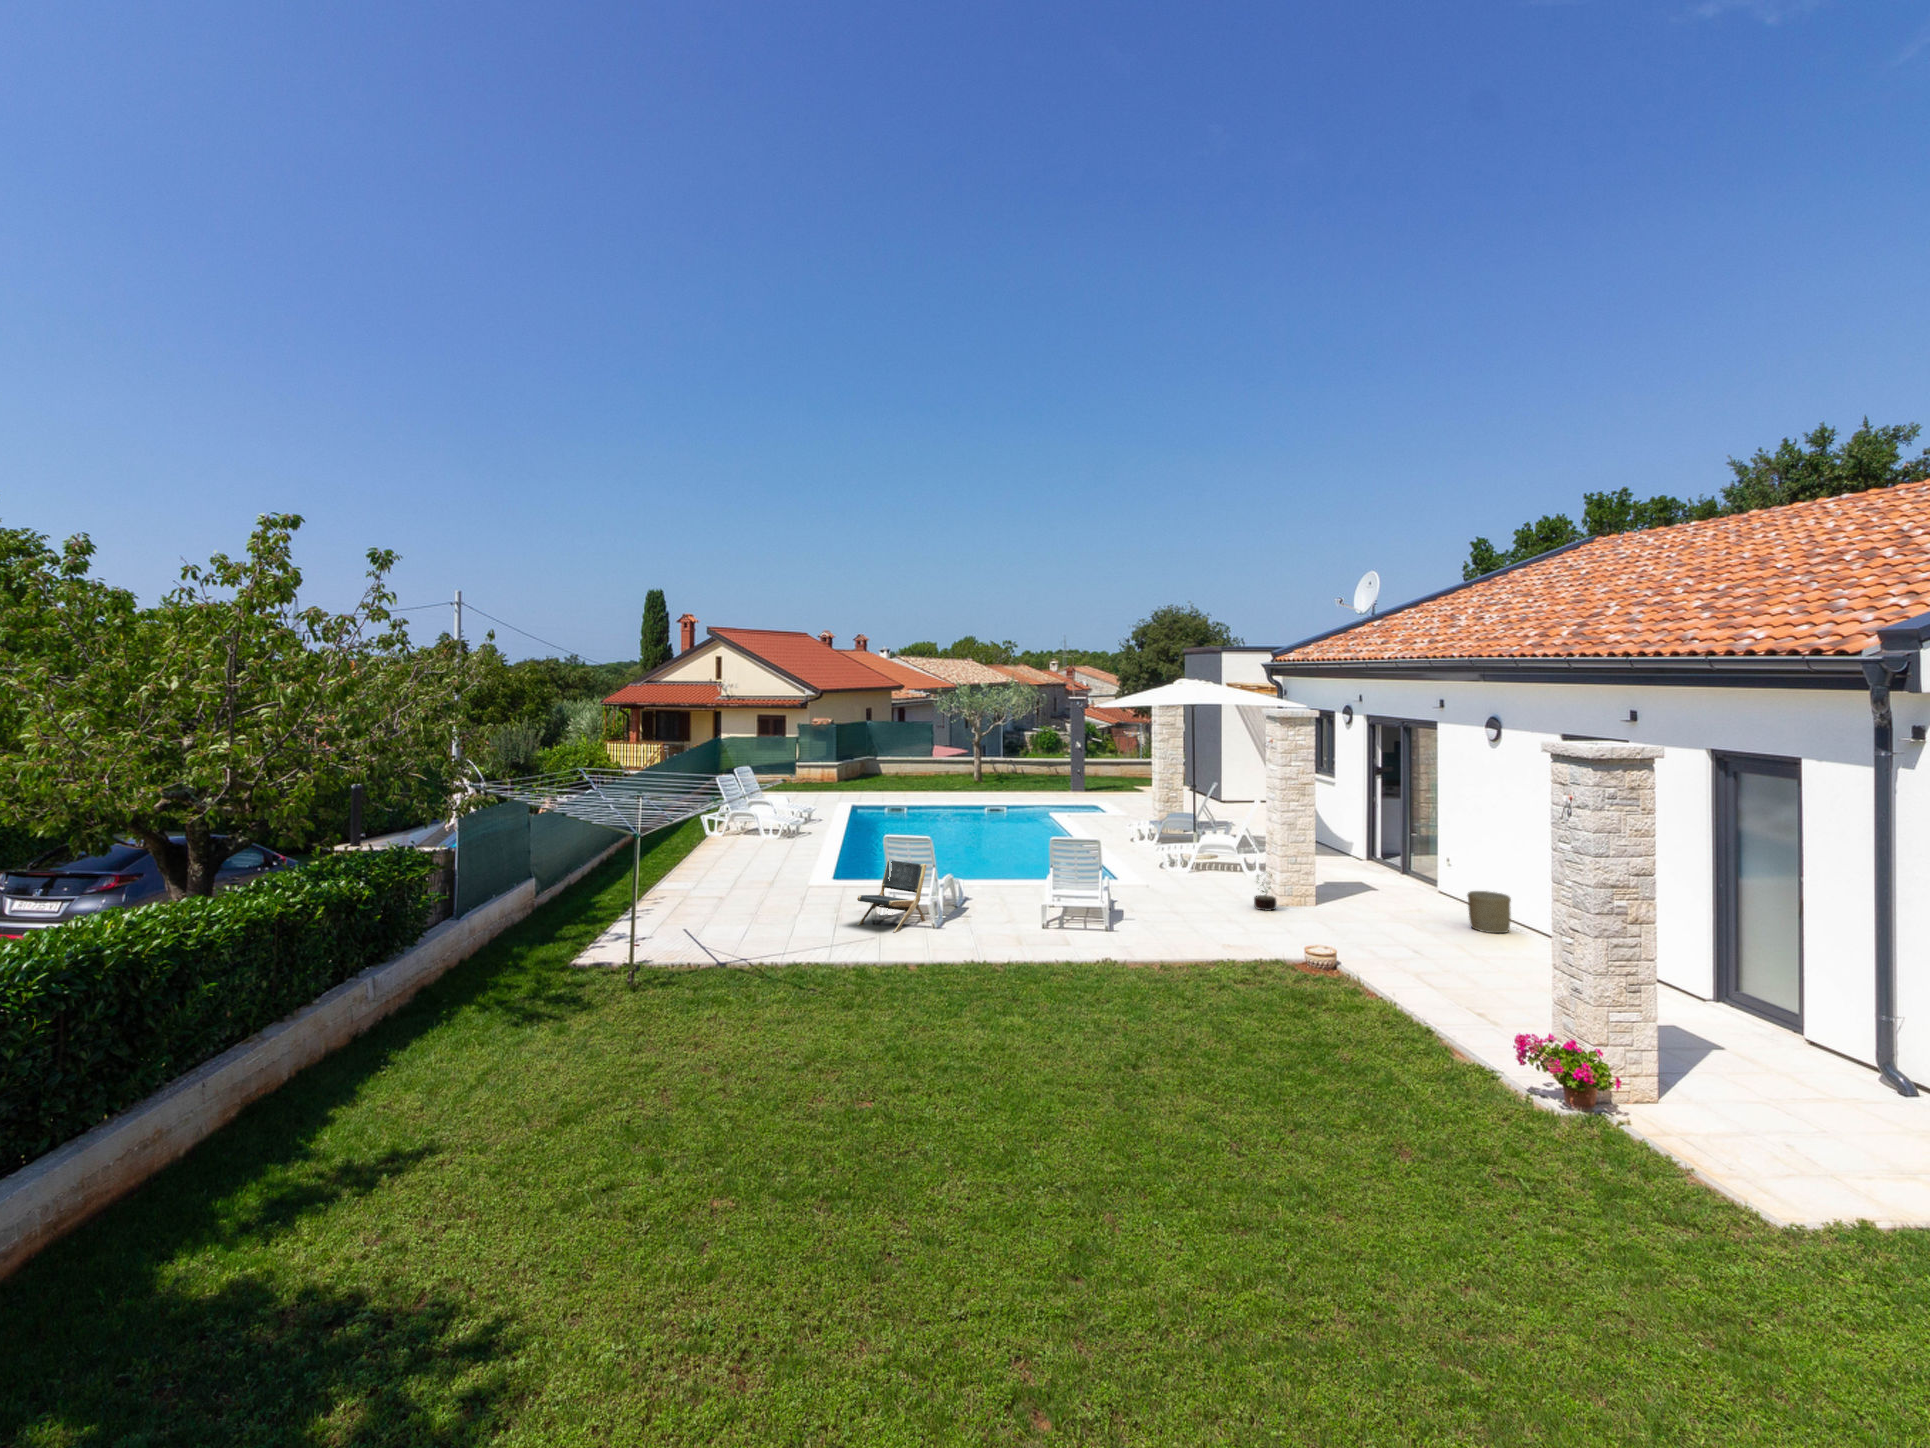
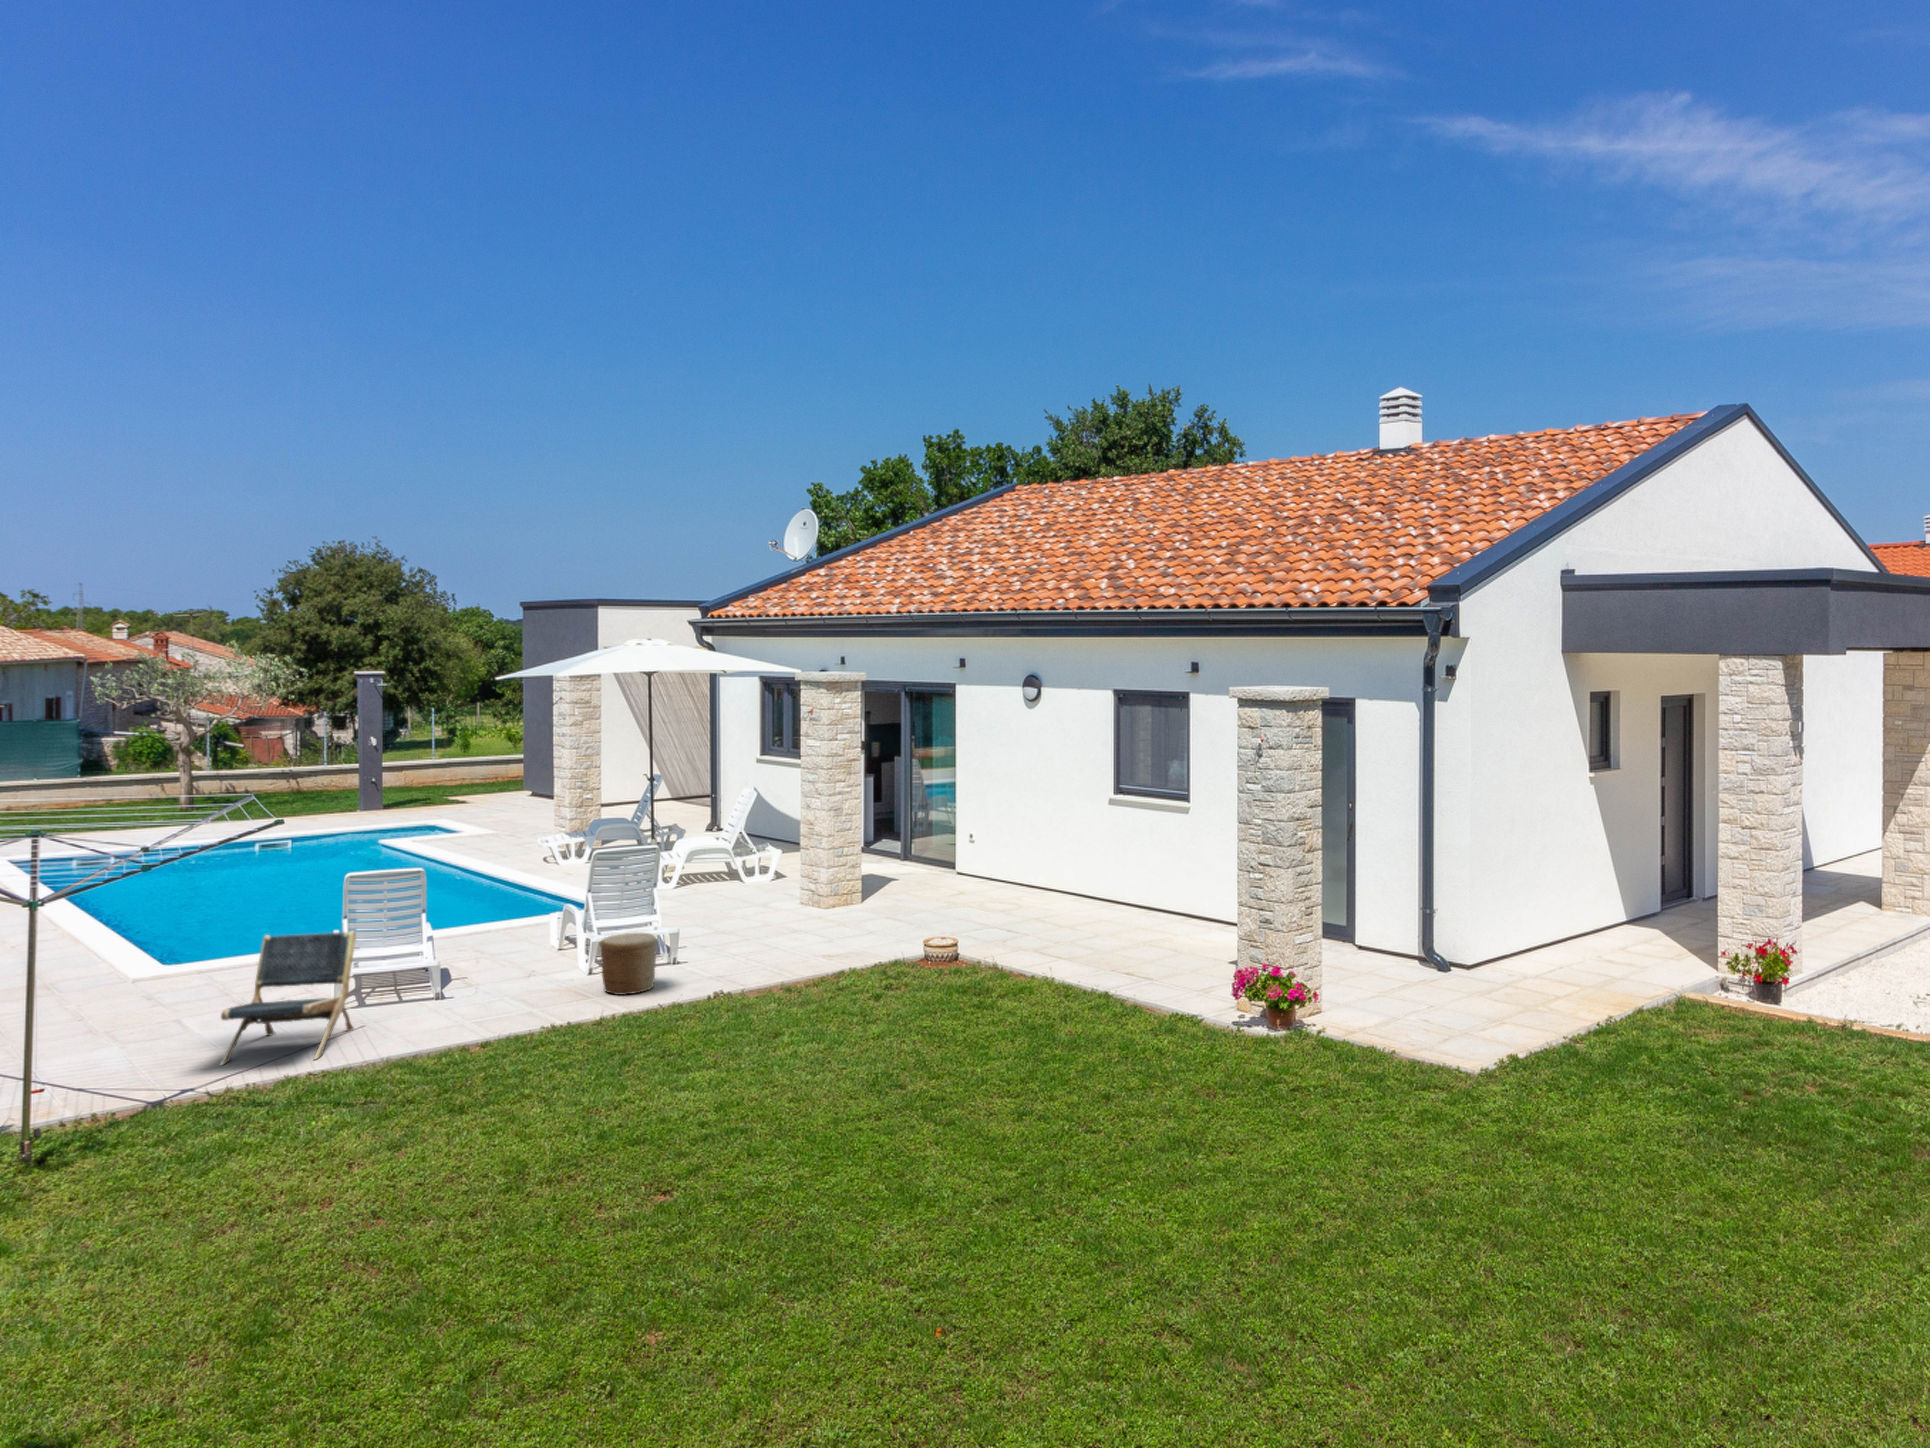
decorative plant: present [1254,874,1276,911] -> none [800,869,827,919]
woven basket: present [1467,891,1511,933] -> present [600,933,657,995]

